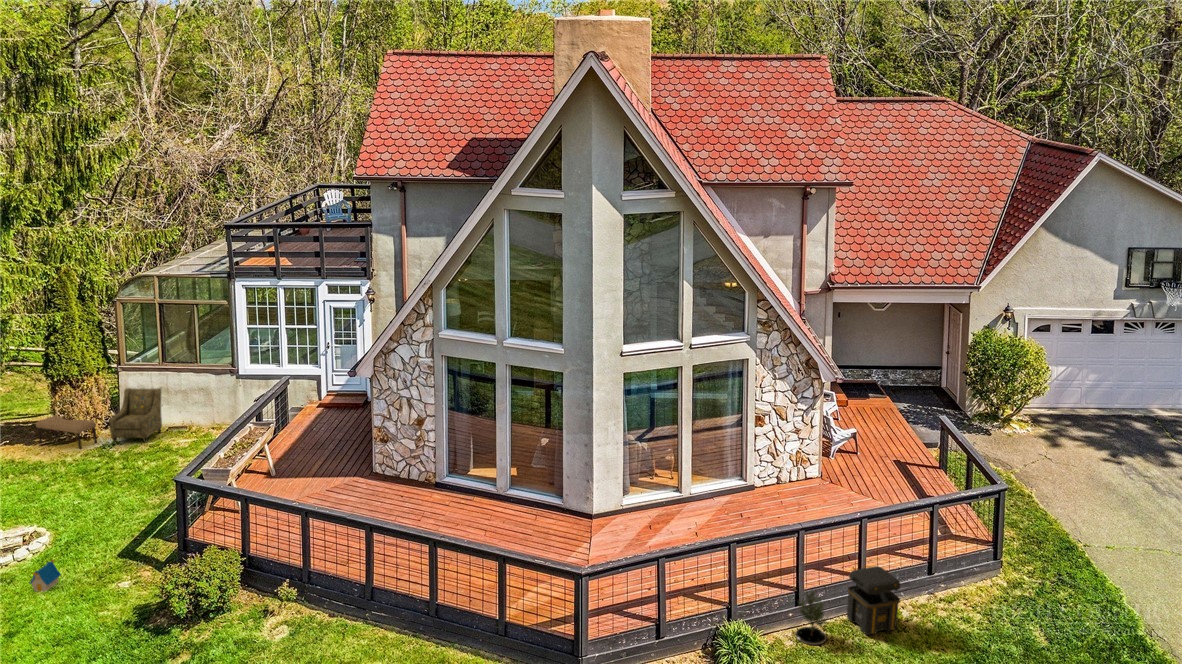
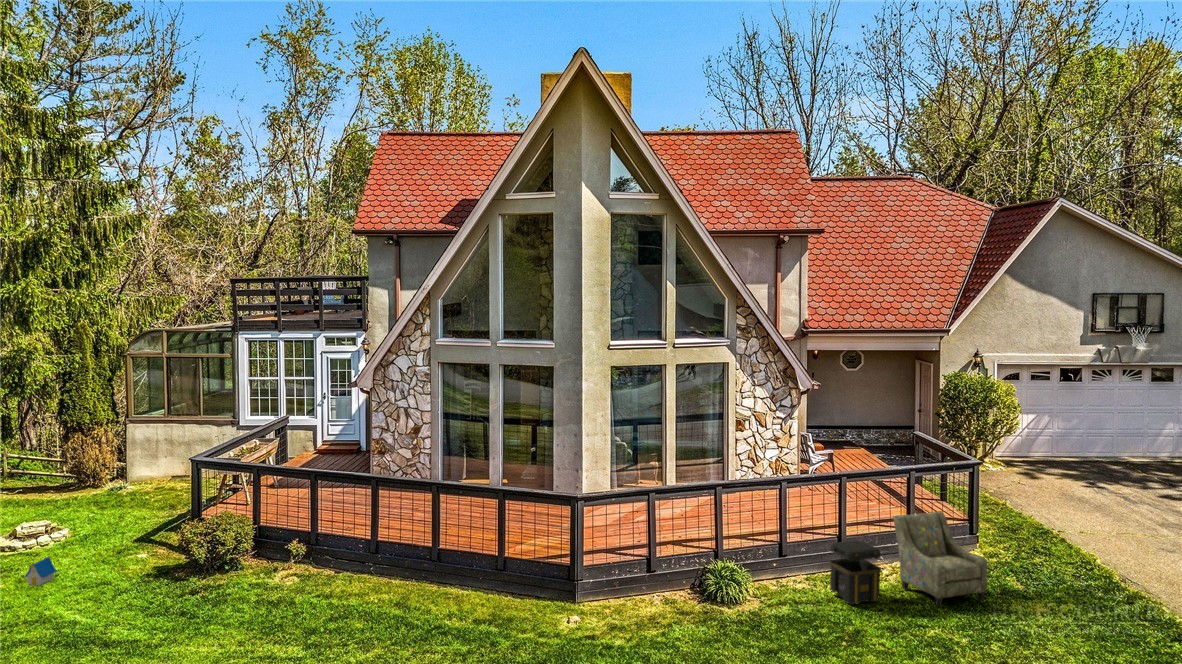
armchair: present [109,388,162,443] -> present [893,512,988,607]
bench: present [36,416,97,449] -> none [44,465,102,495]
potted tree: present [795,591,828,645] -> none [779,553,813,611]

